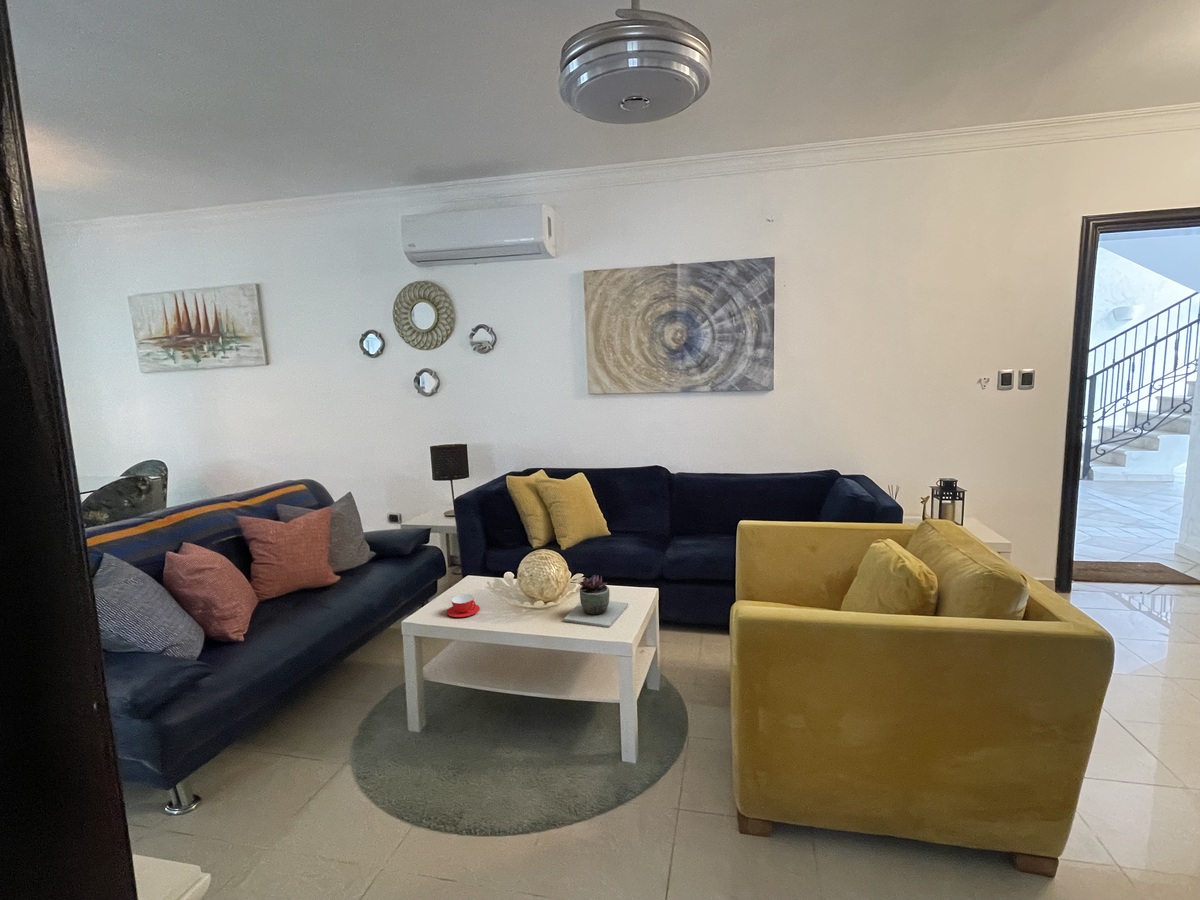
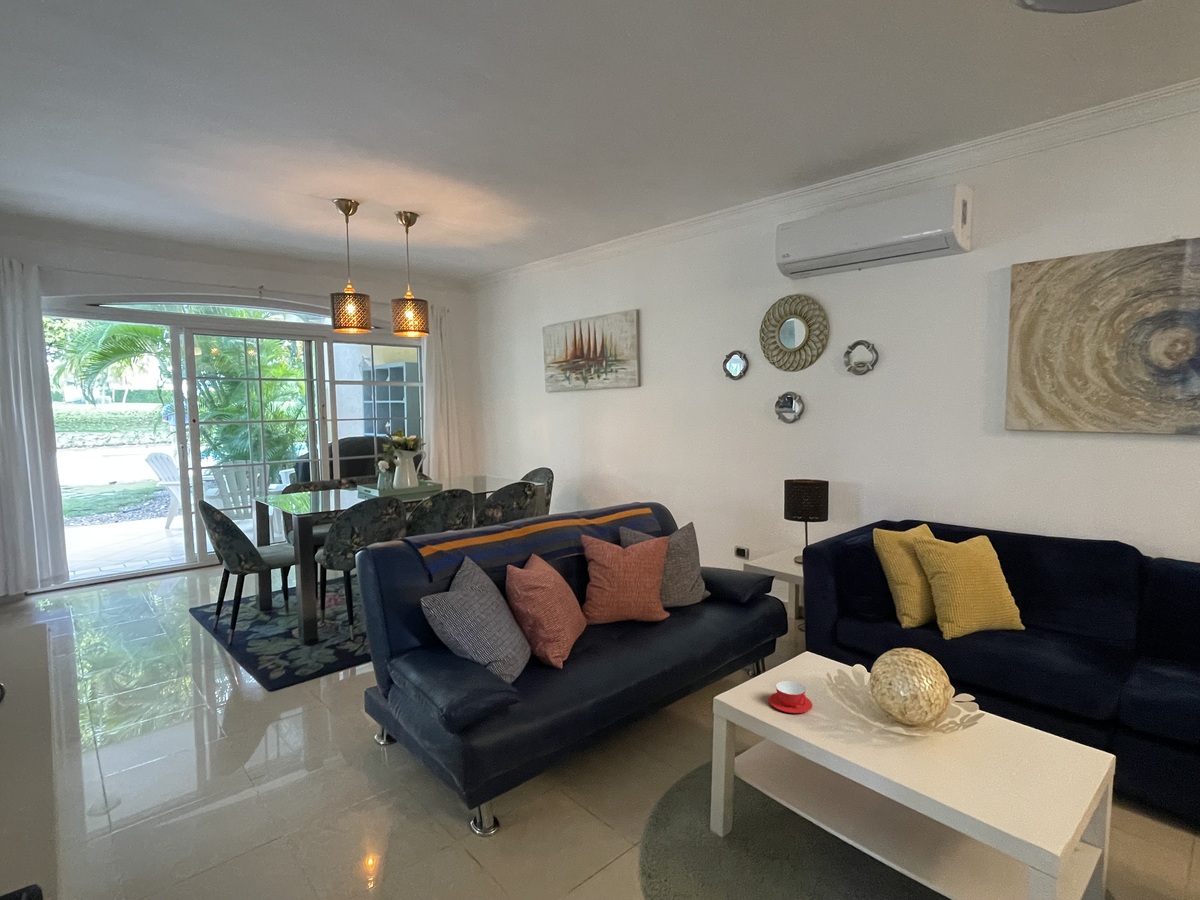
succulent plant: present [564,575,628,628] -> none [934,709,1053,807]

